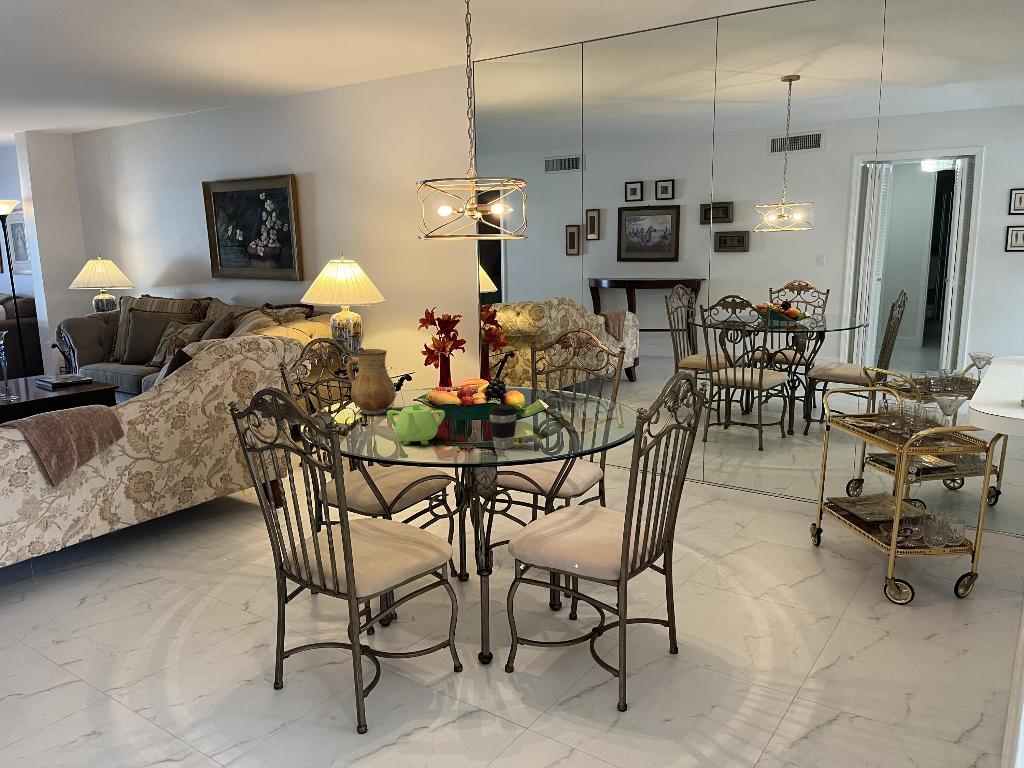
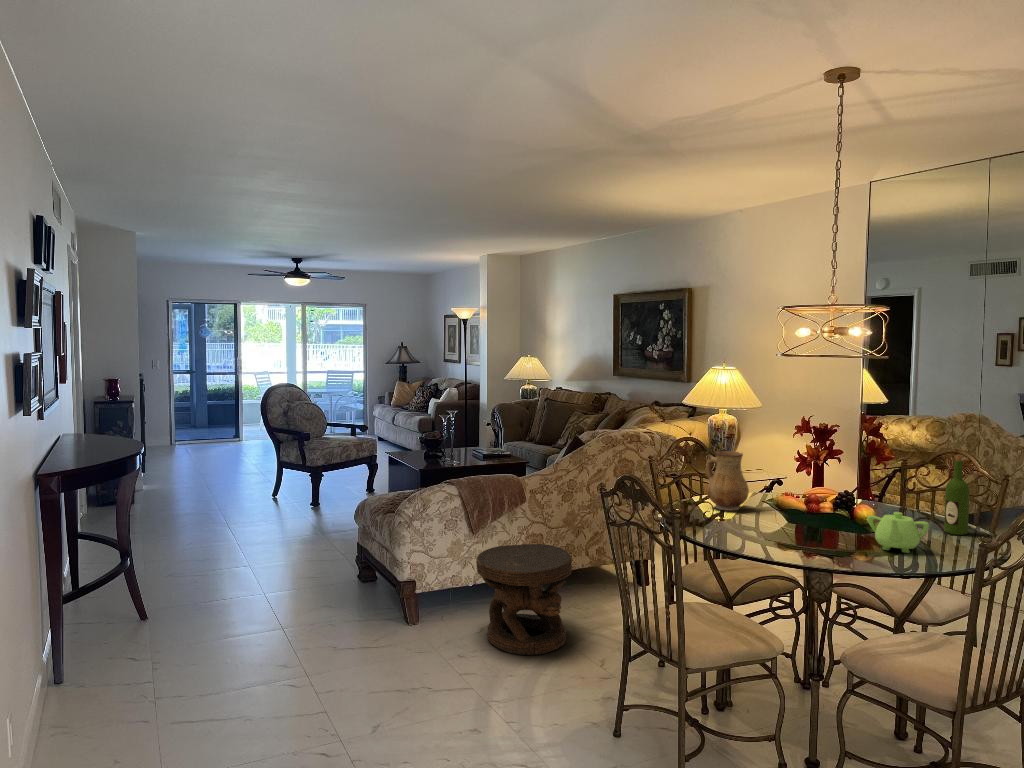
wine bottle: none [581,333,601,409] -> present [944,455,969,535]
teapot: present [387,403,445,445] -> present [867,512,929,553]
coffee cup: present [489,404,517,449] -> none [825,514,854,557]
side table: none [61,483,197,623] -> present [476,544,572,655]

